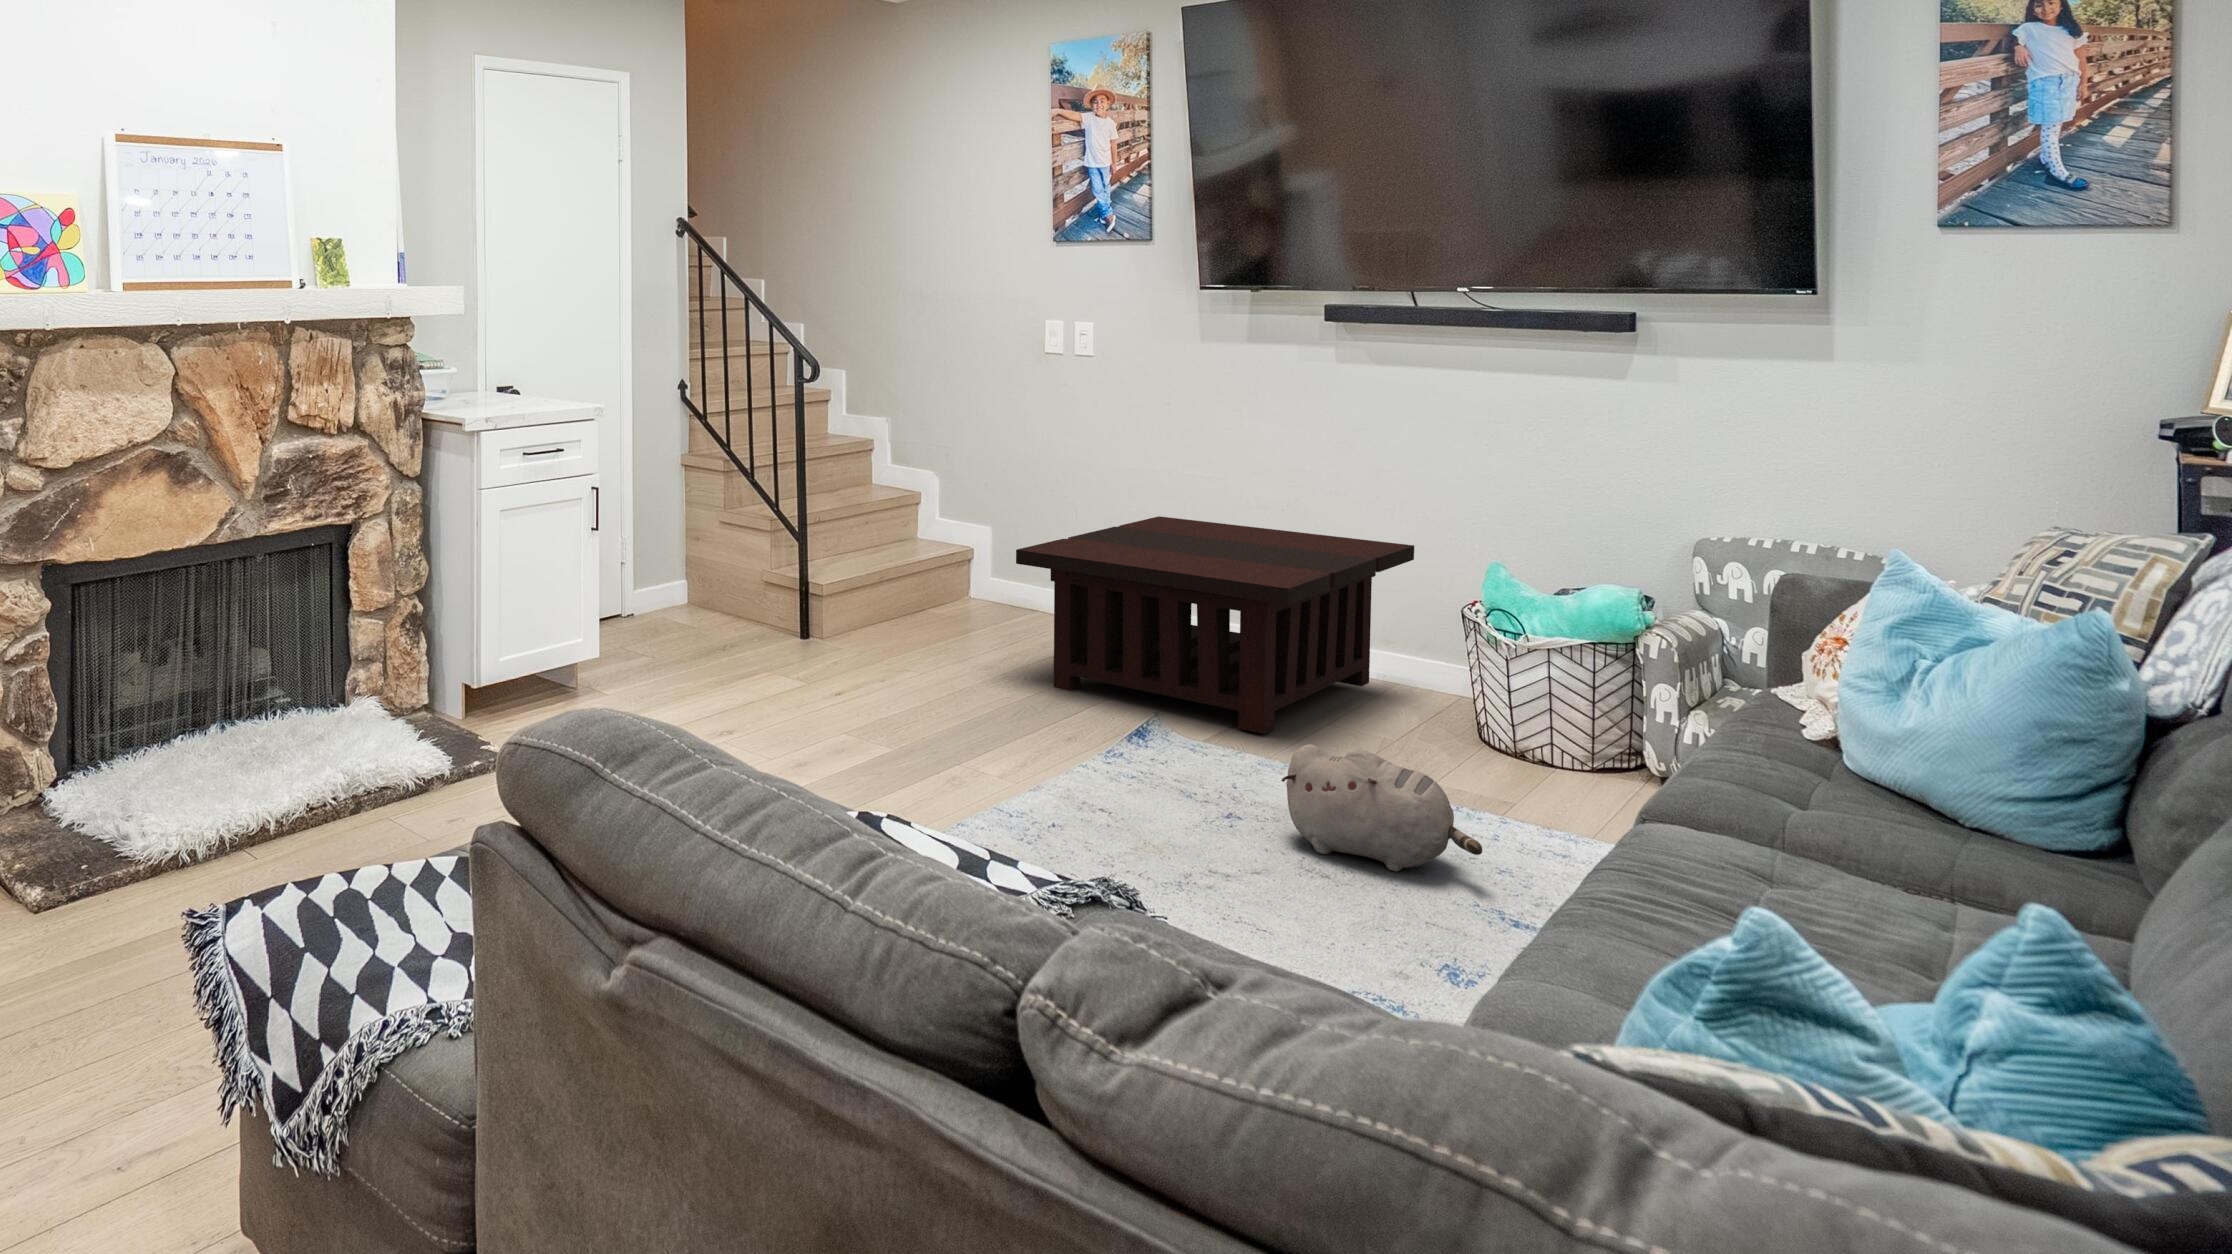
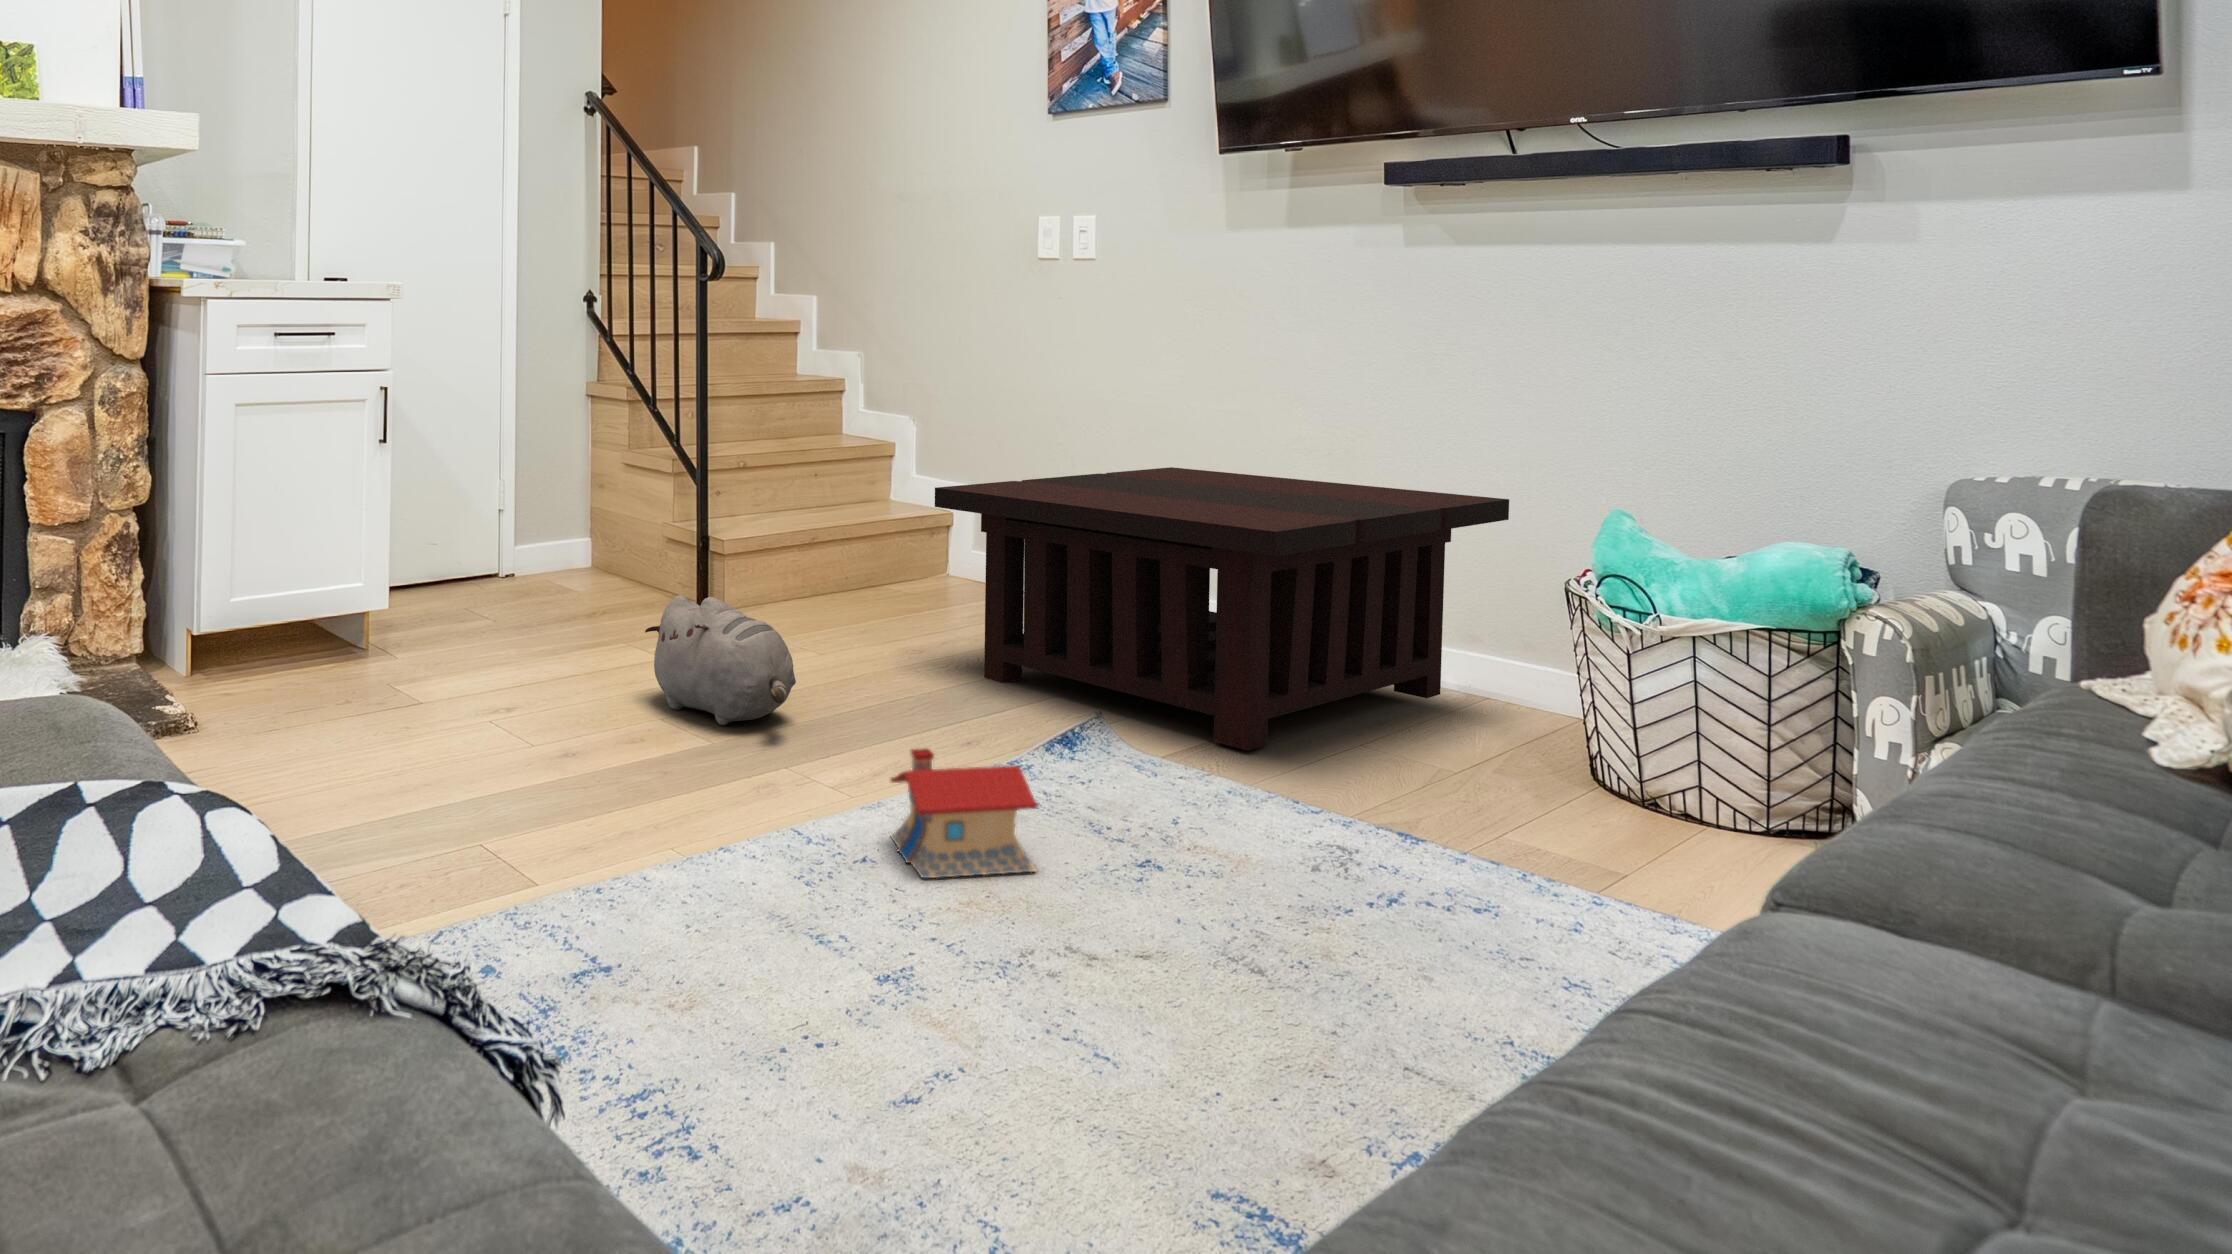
plush toy: present [1281,744,1482,871] -> present [645,595,796,725]
toy house: none [1071,751,1177,835] -> present [890,748,1038,878]

